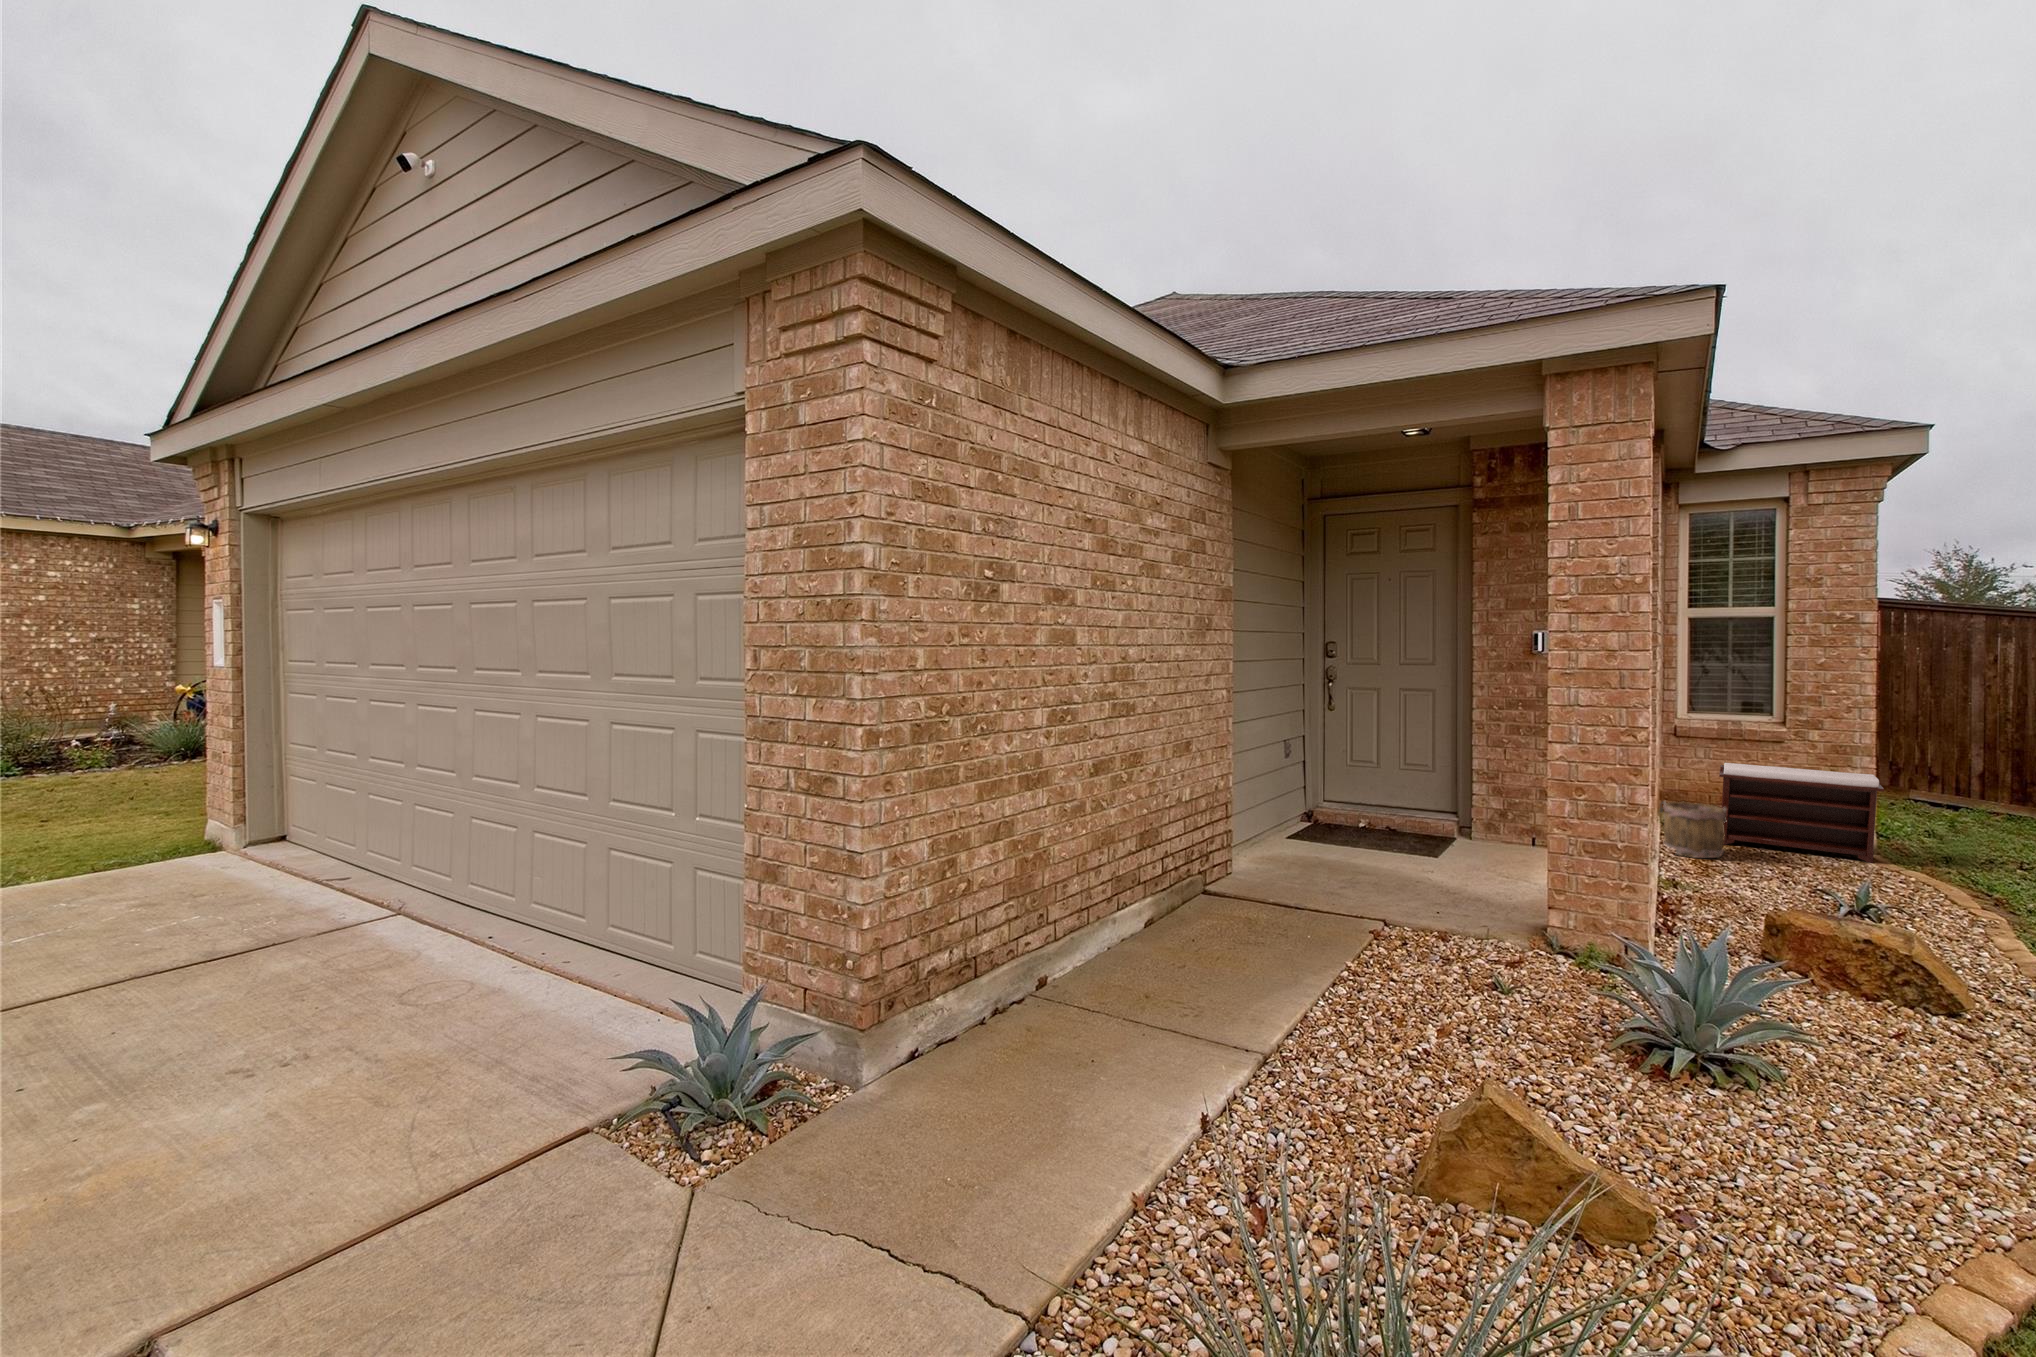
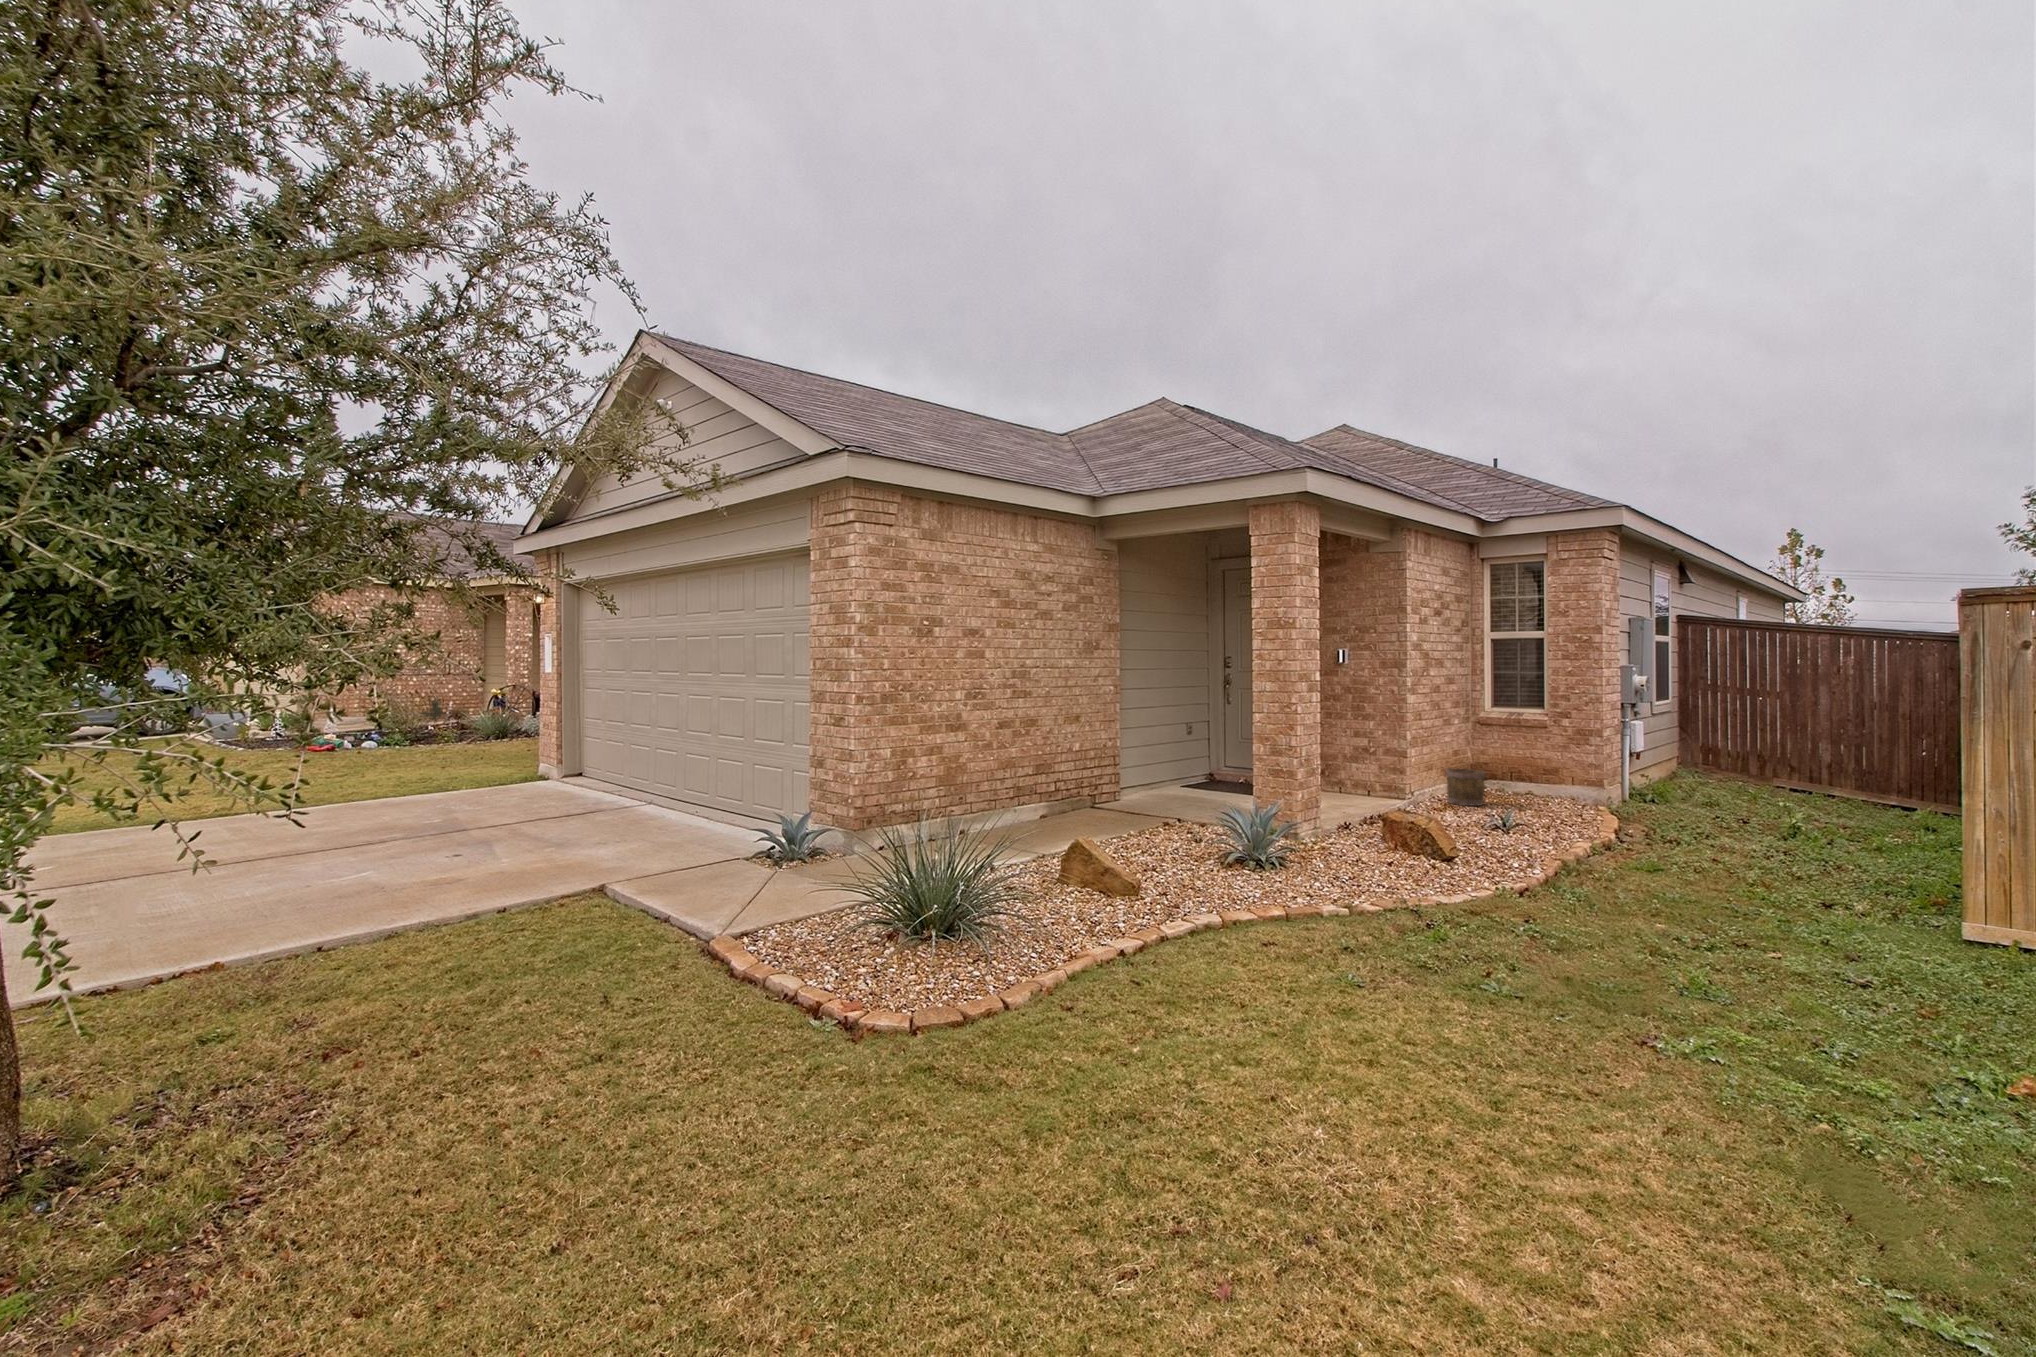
potted tree: none [41,696,87,756] -> present [421,698,443,736]
bench: present [1719,763,1884,863] -> none [1496,743,1605,811]

